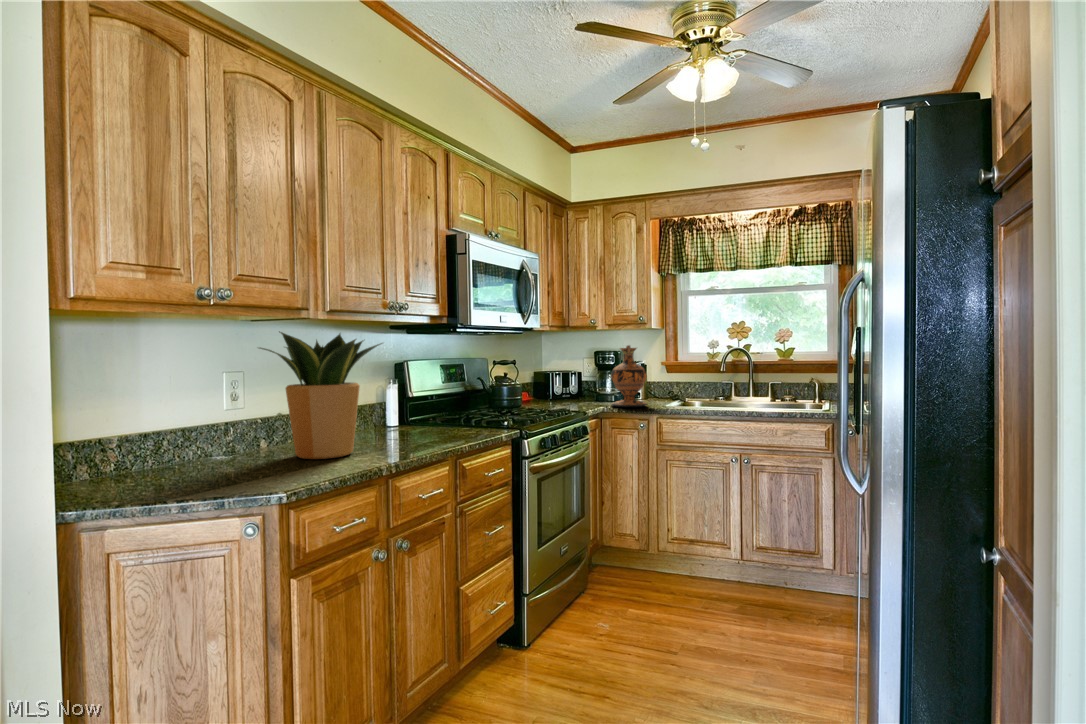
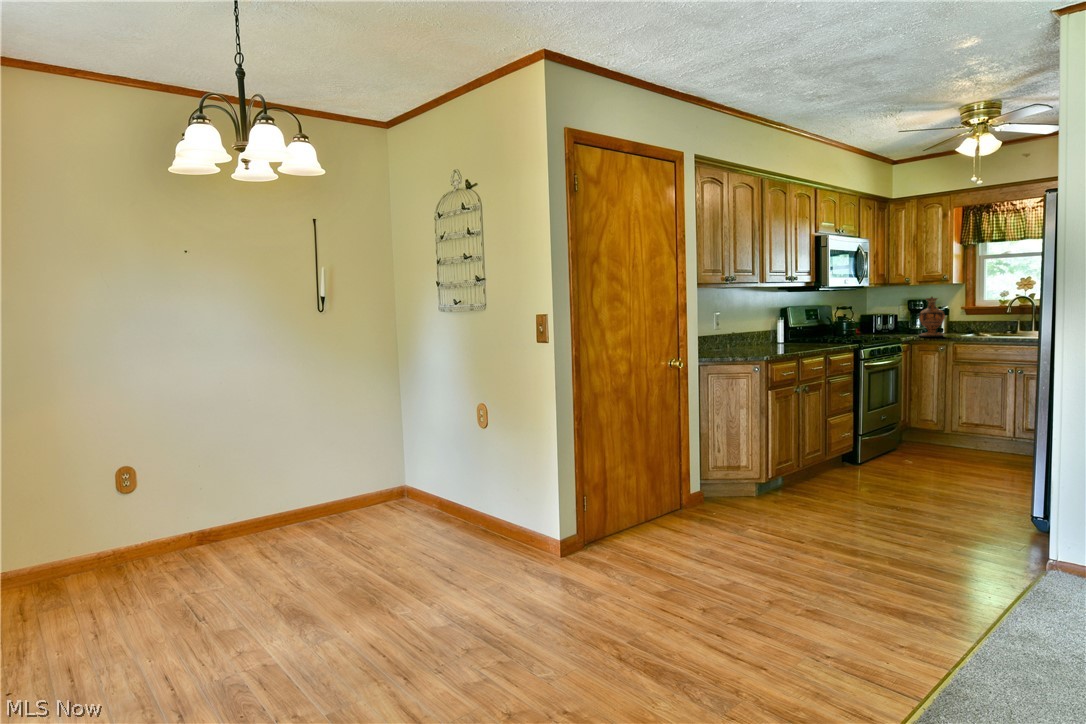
potted plant: present [259,331,382,459] -> none [742,297,792,352]

